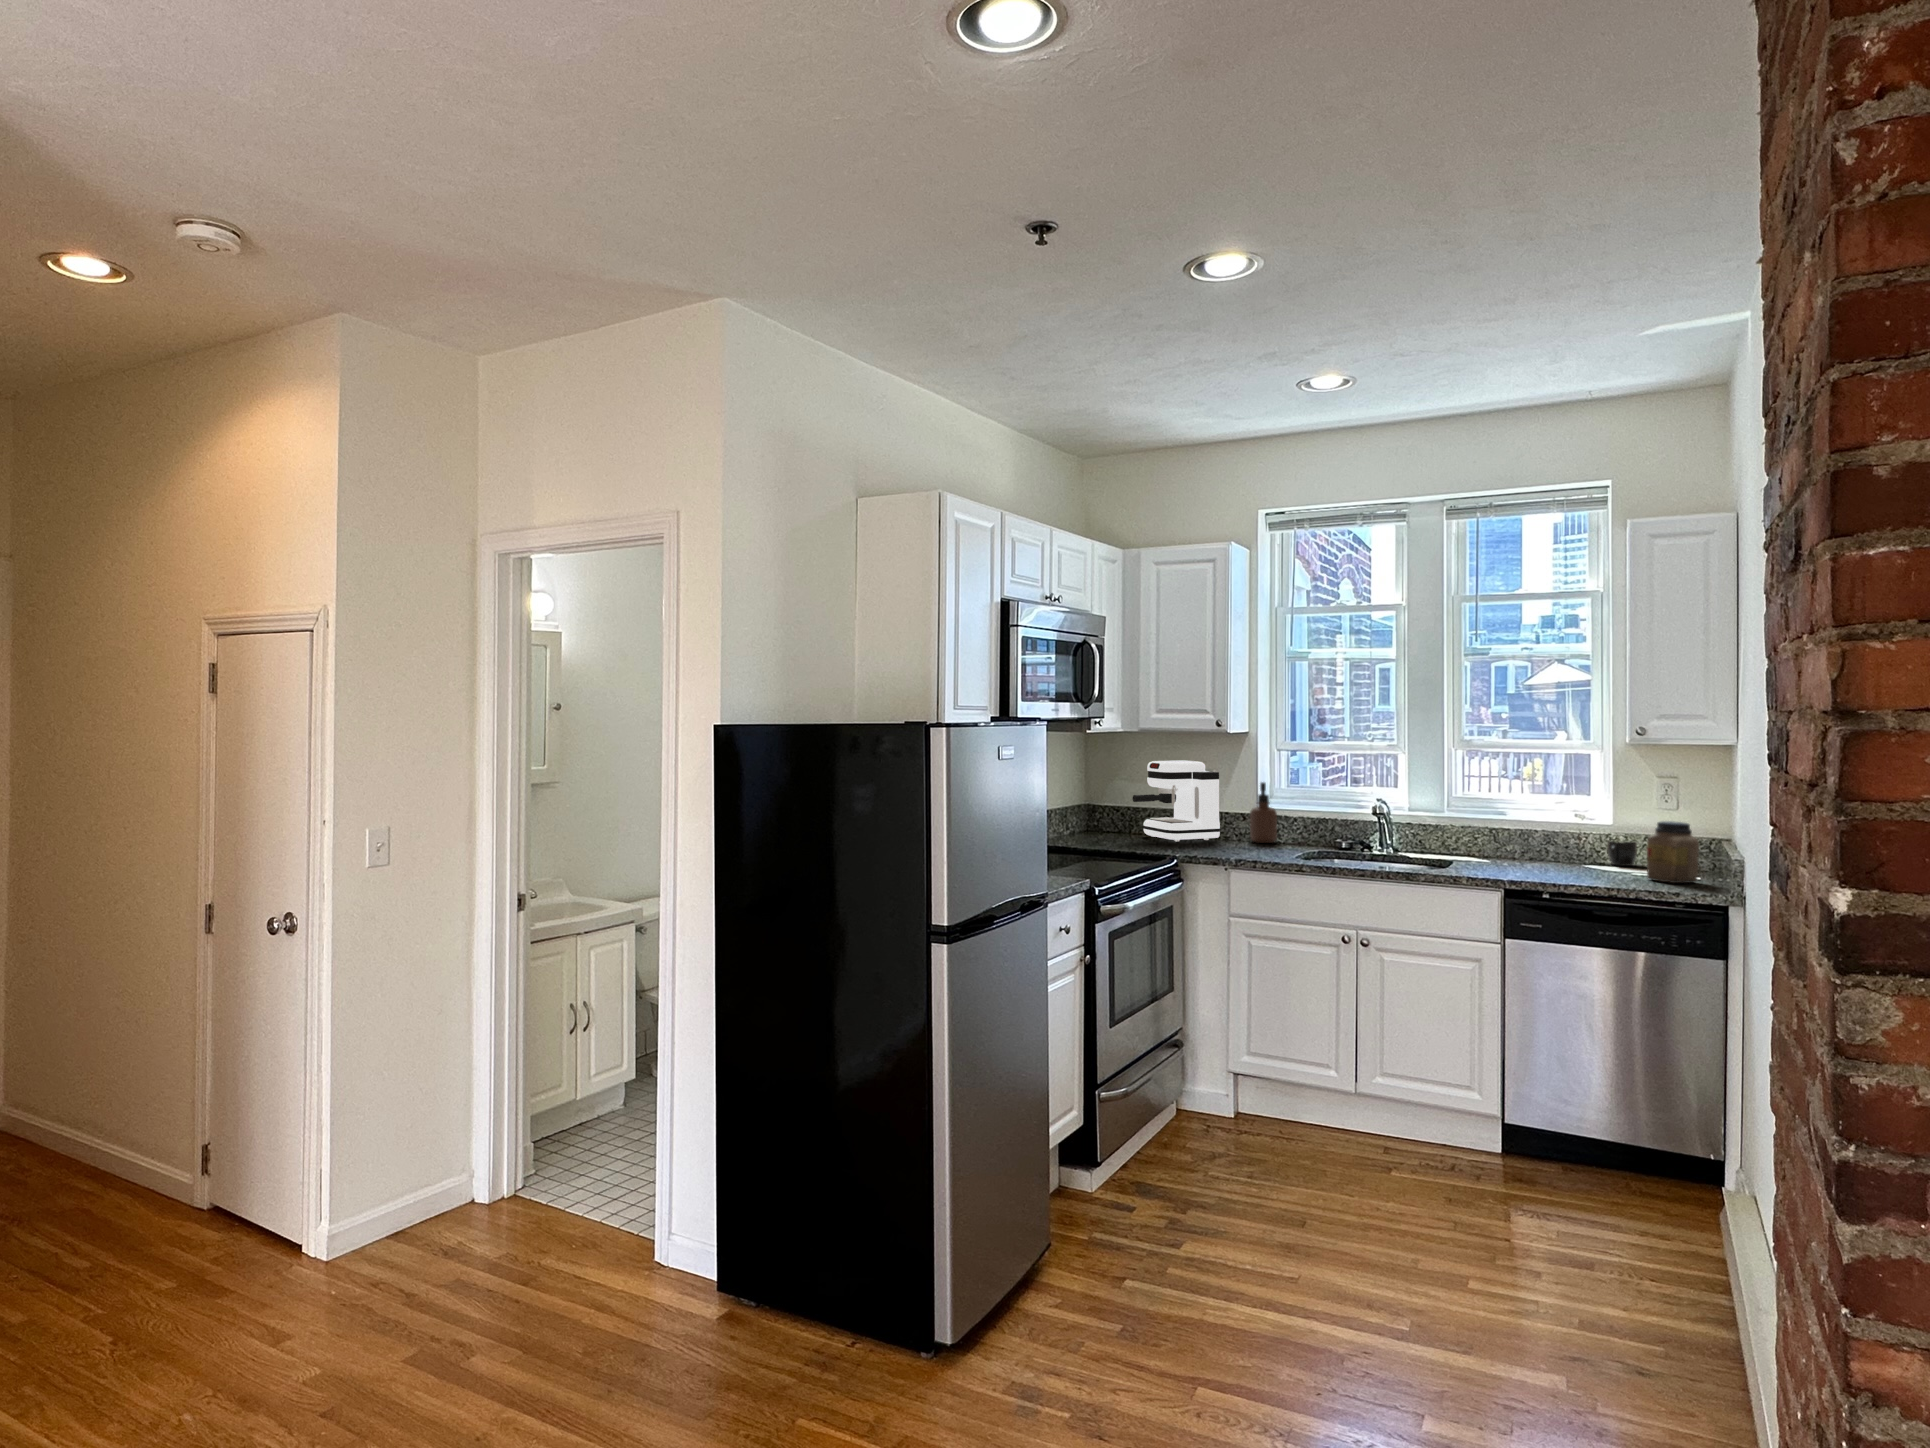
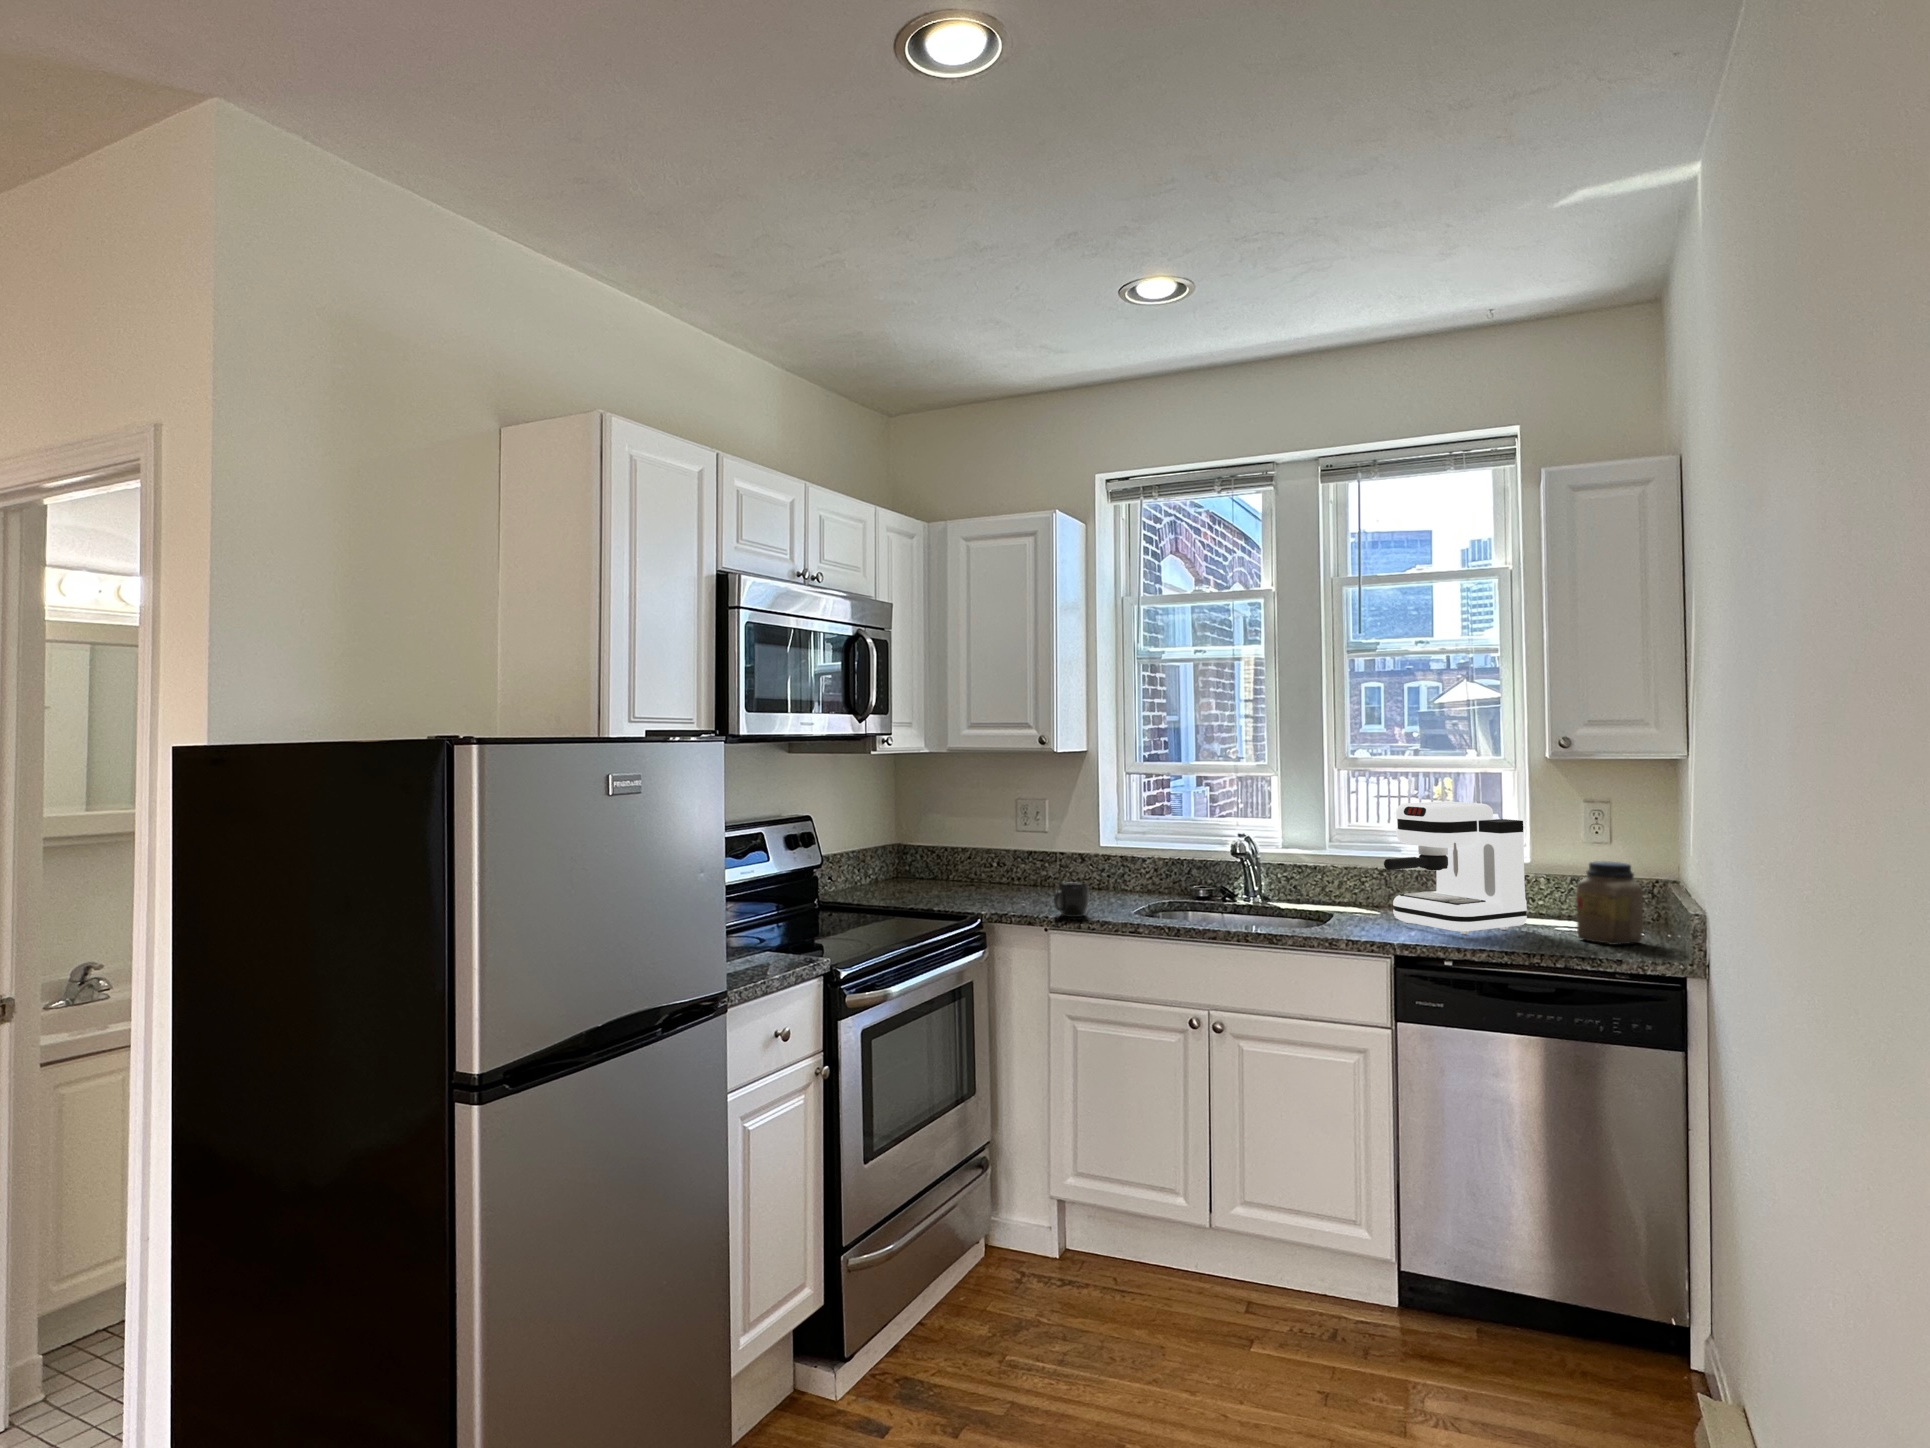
coffee maker: present [1132,760,1220,842] -> present [1384,801,1527,934]
soap dispenser: present [1250,782,1277,843] -> none [1088,814,1122,891]
mug: present [1607,841,1637,866] -> present [1054,883,1089,917]

